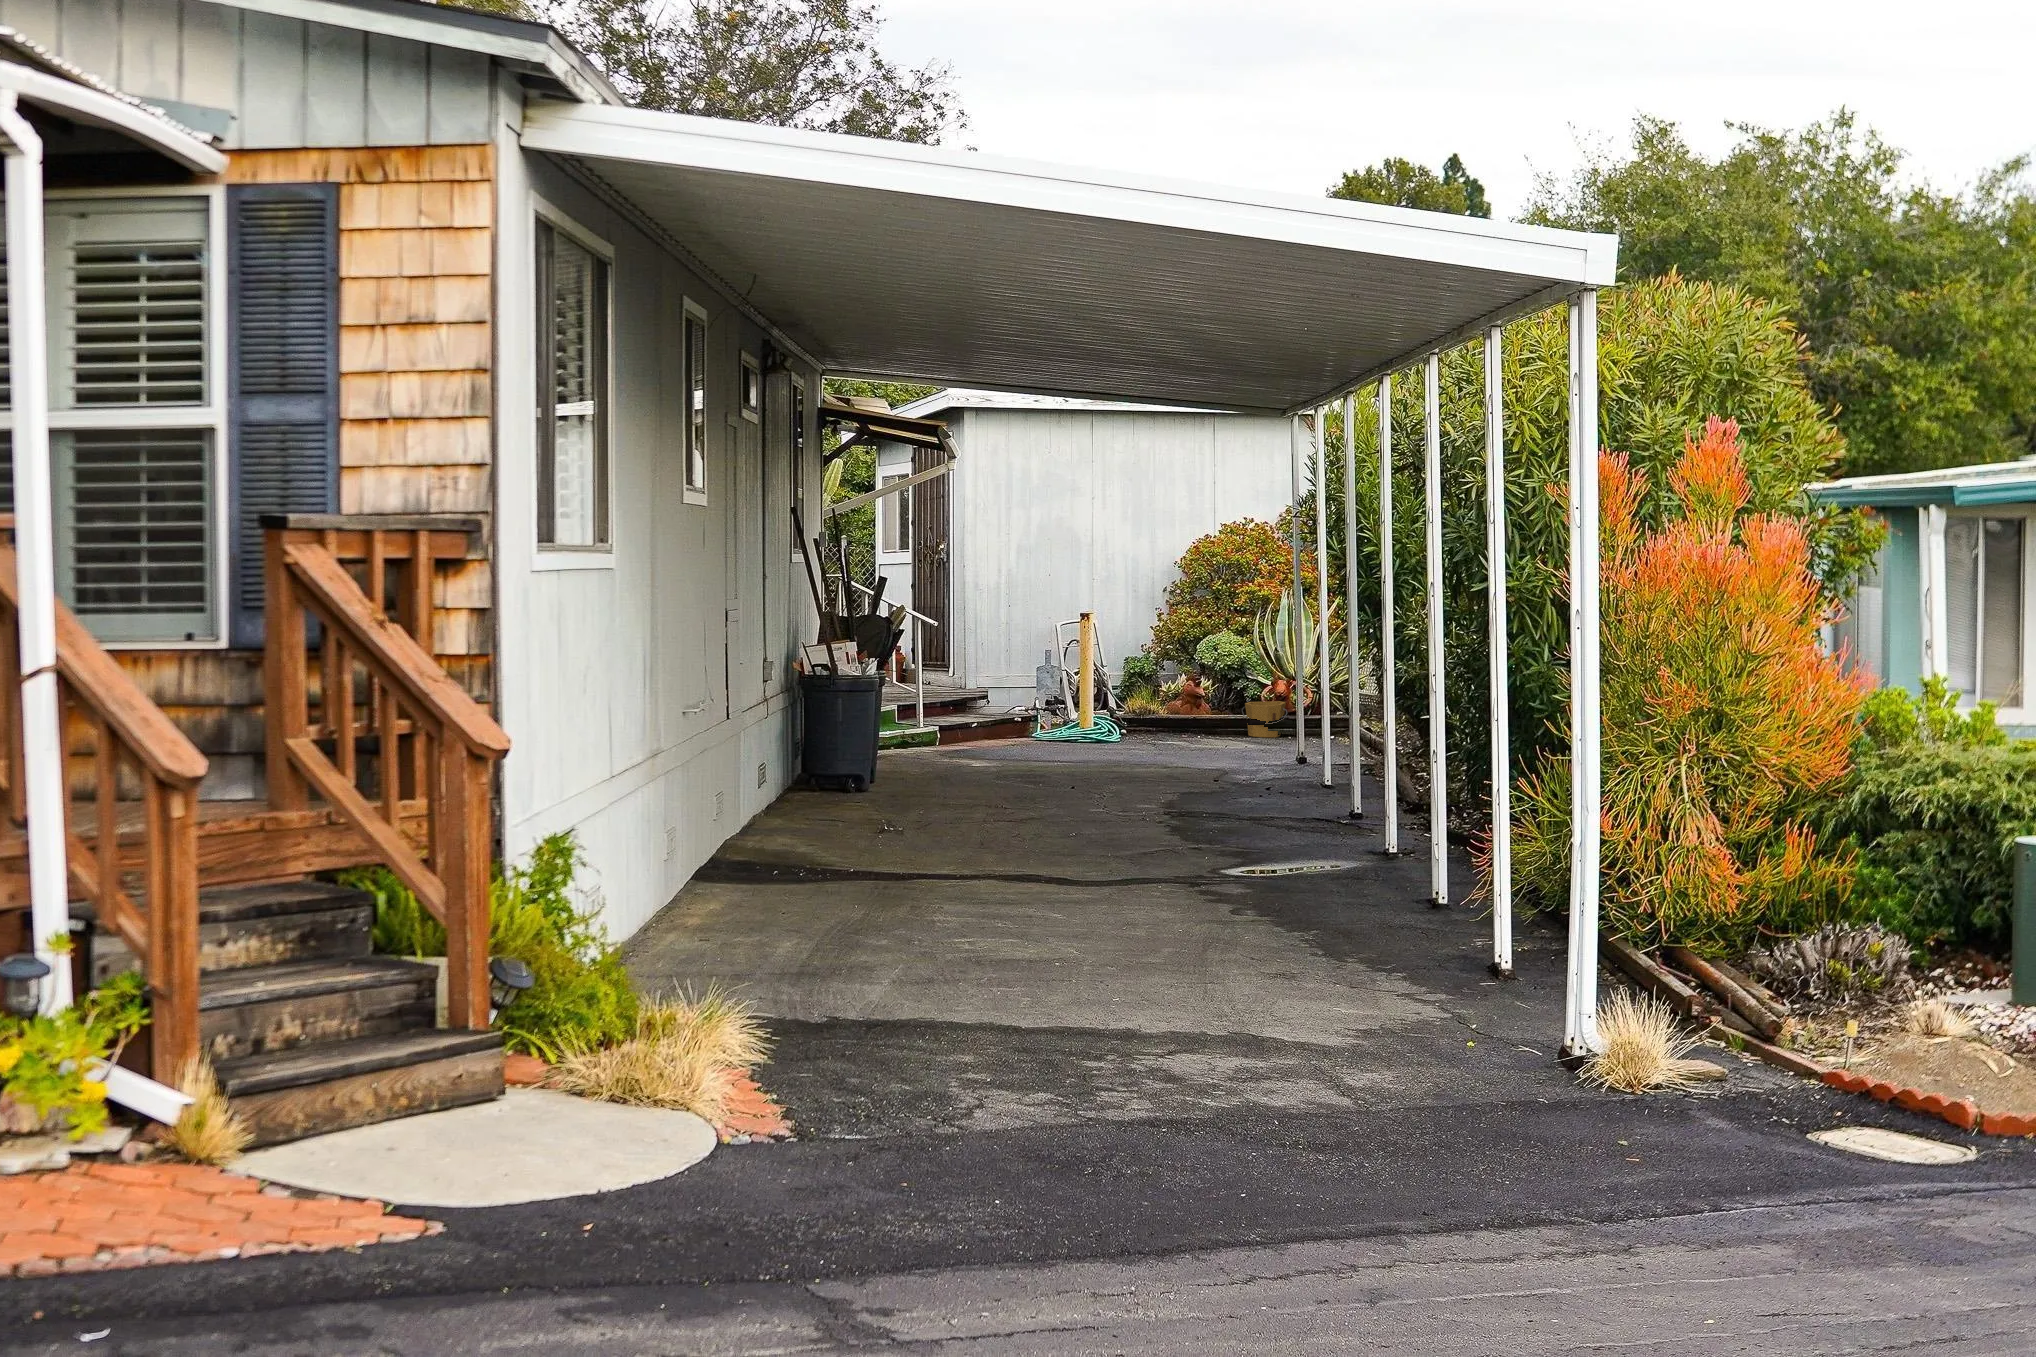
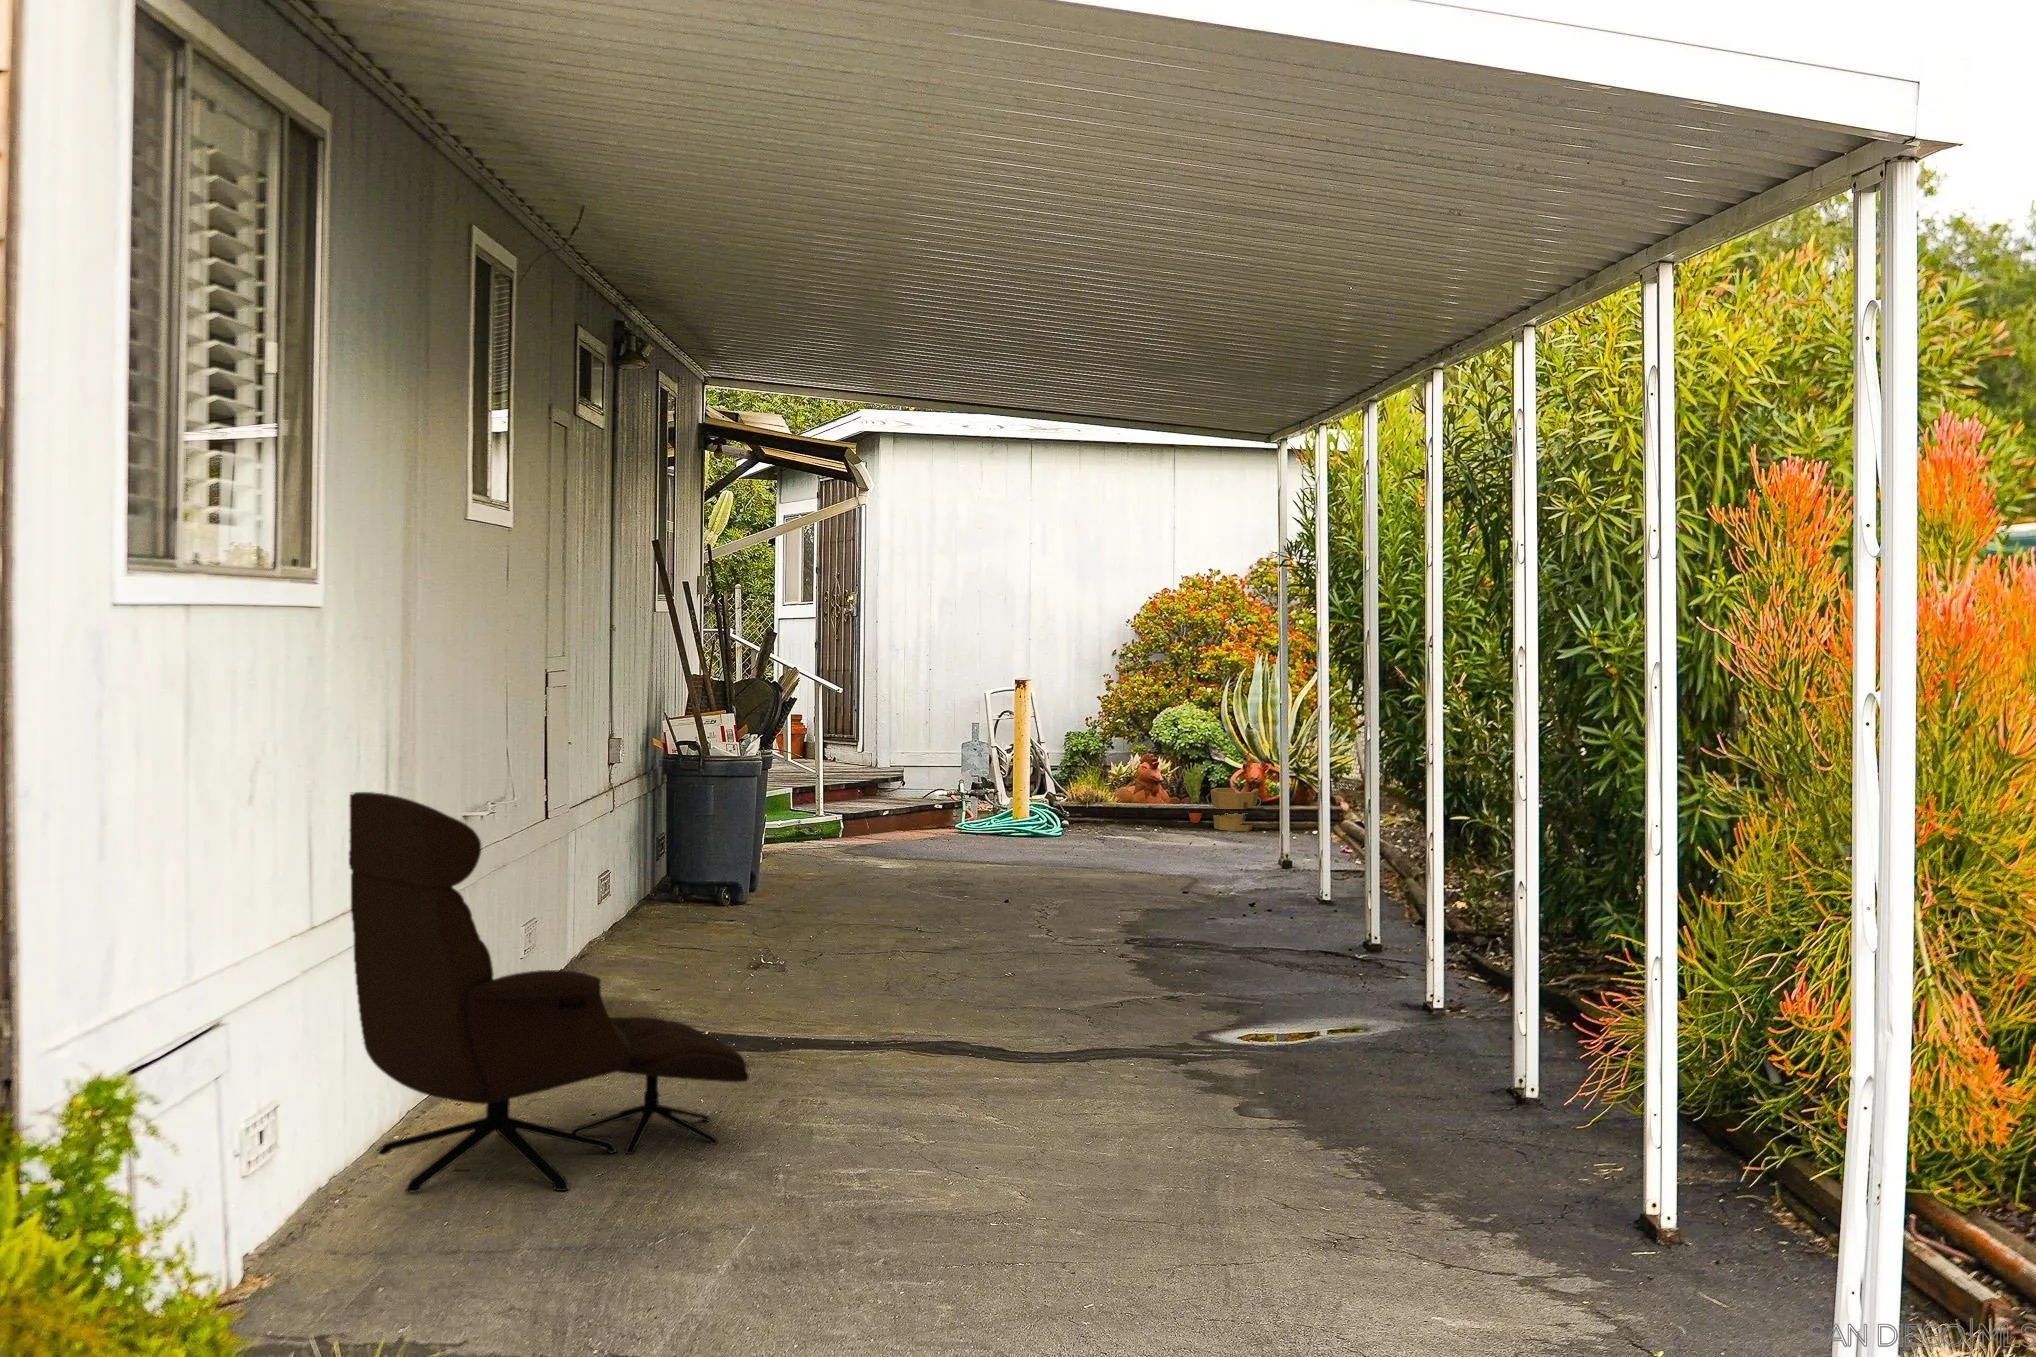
potted plant: none [1222,681,1241,731] -> present [1183,763,1205,823]
lounge chair: none [619,691,892,950] -> present [349,792,749,1192]

